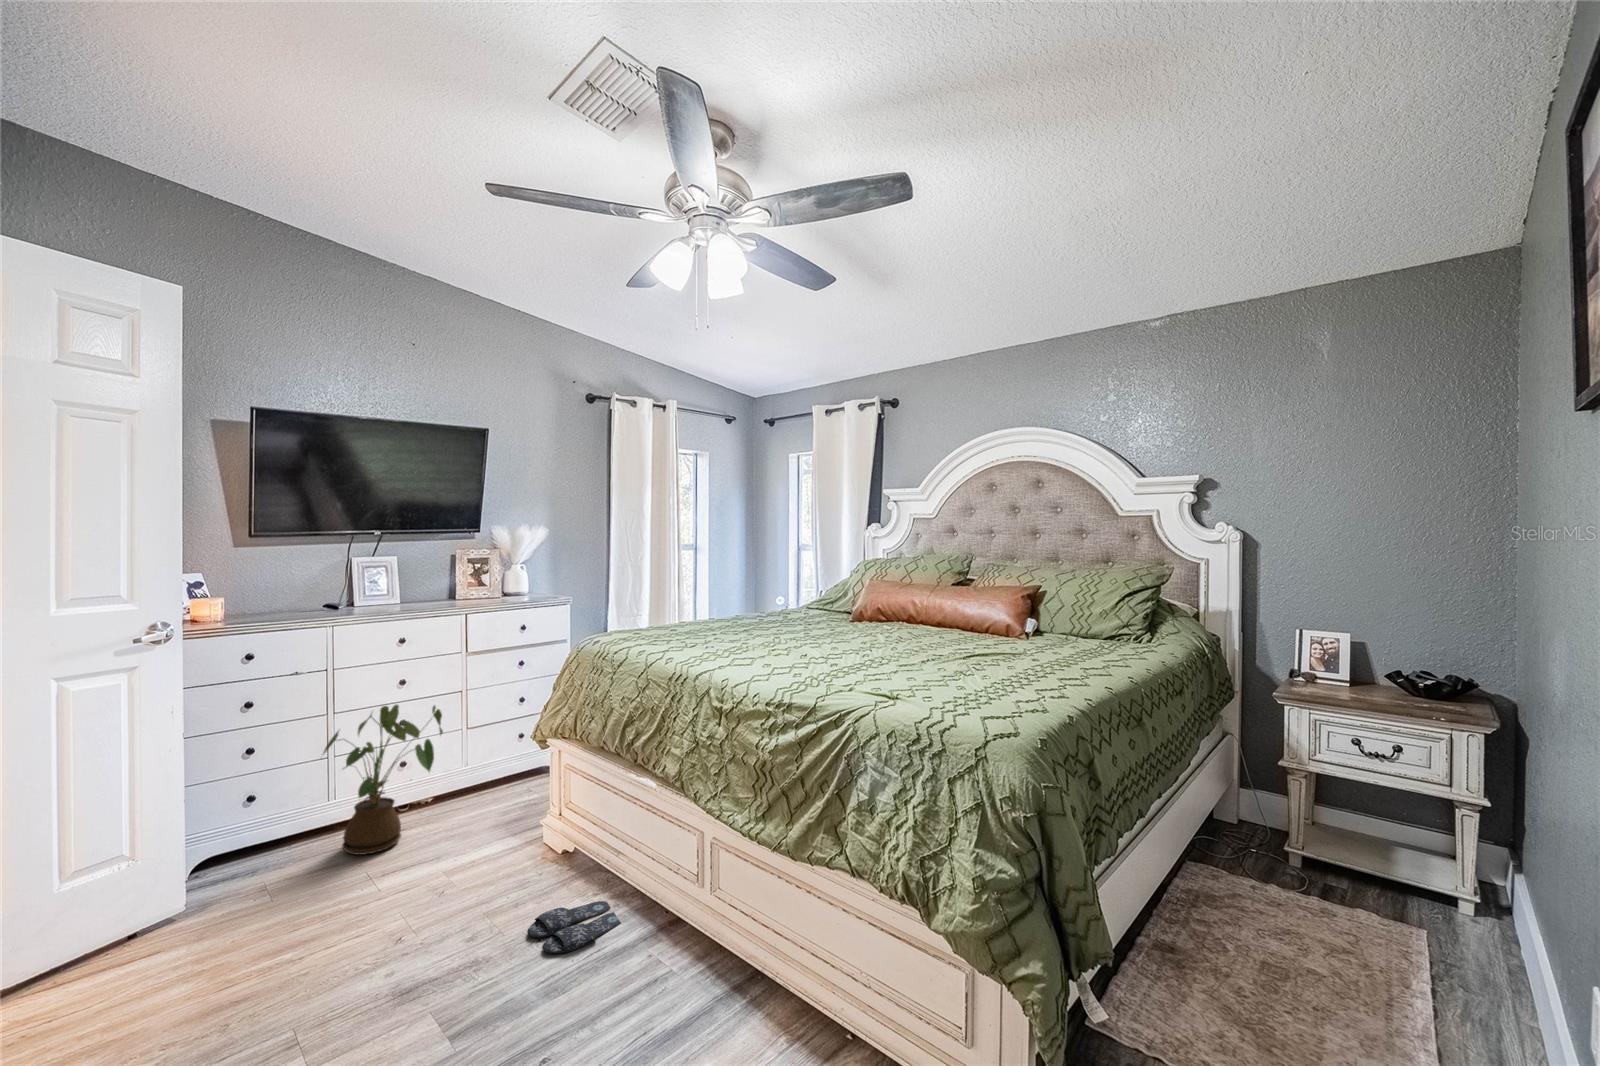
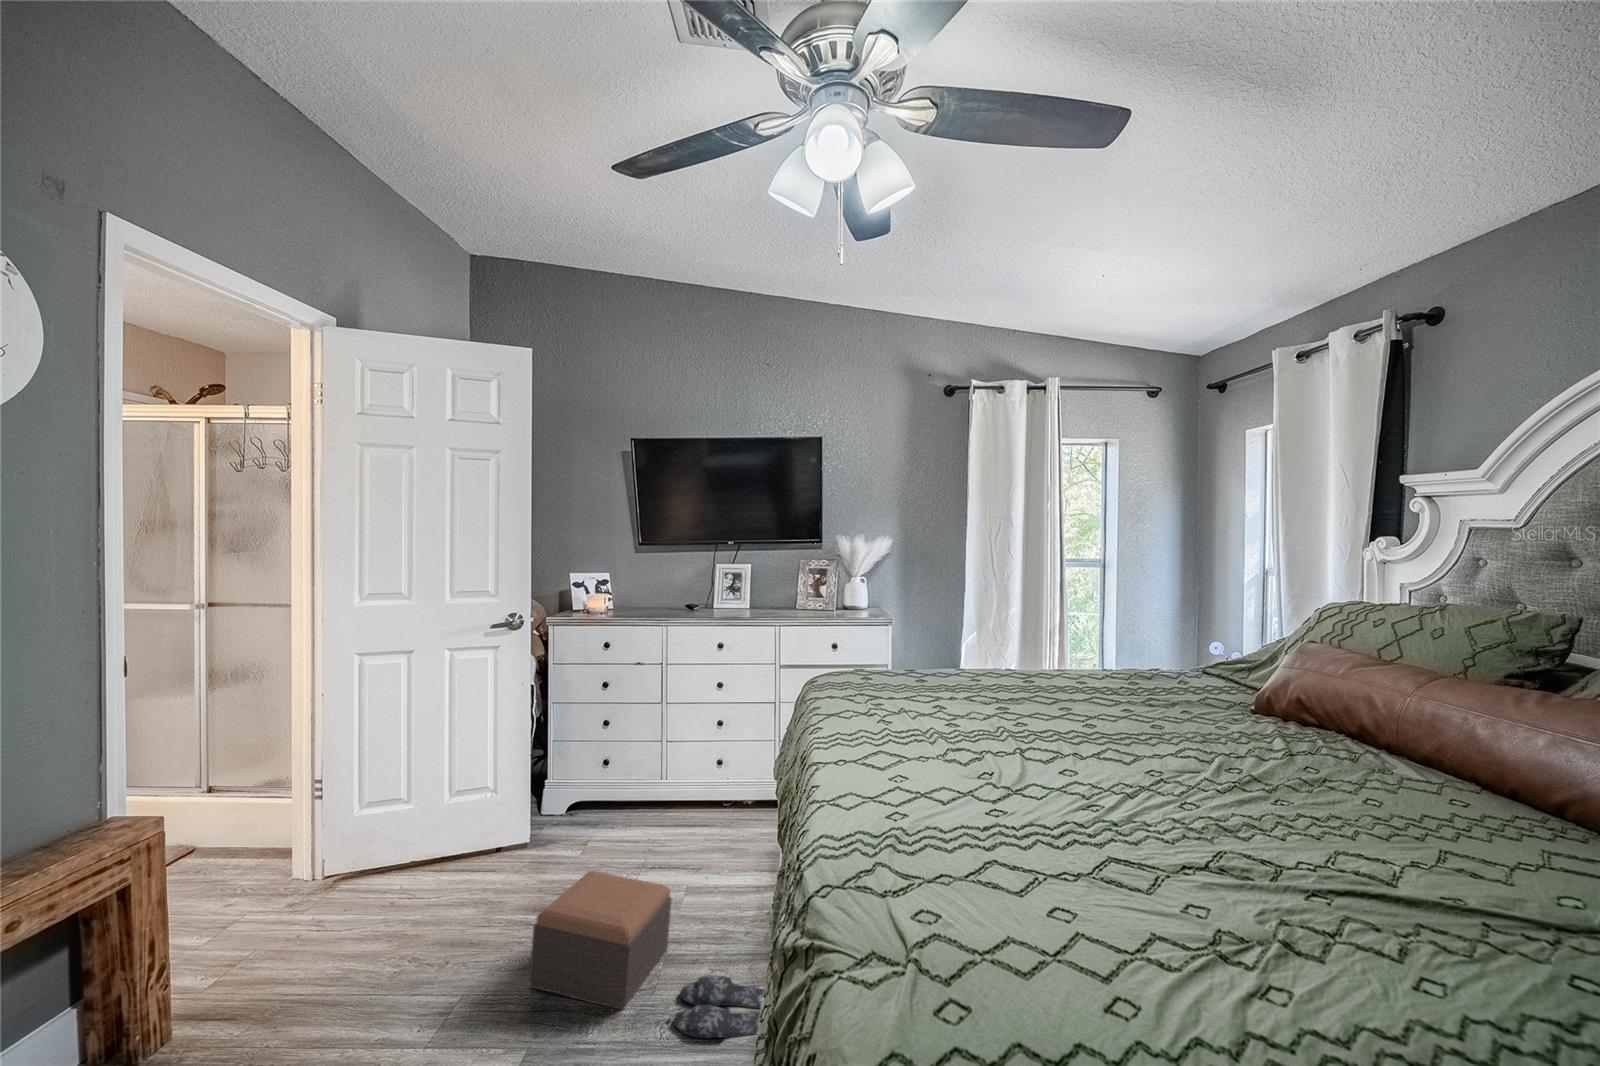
house plant: present [323,705,443,855] -> none [637,705,742,842]
footstool: none [365,860,491,1002] -> present [529,871,672,1009]

